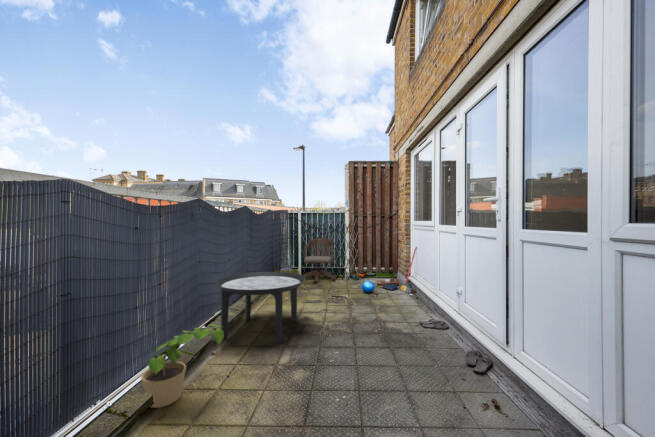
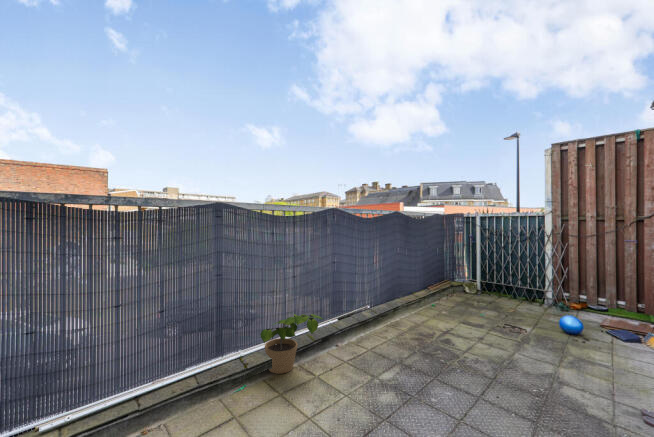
chair: present [302,238,336,284] -> none [475,248,526,306]
round table: present [216,272,305,344] -> none [349,276,444,357]

